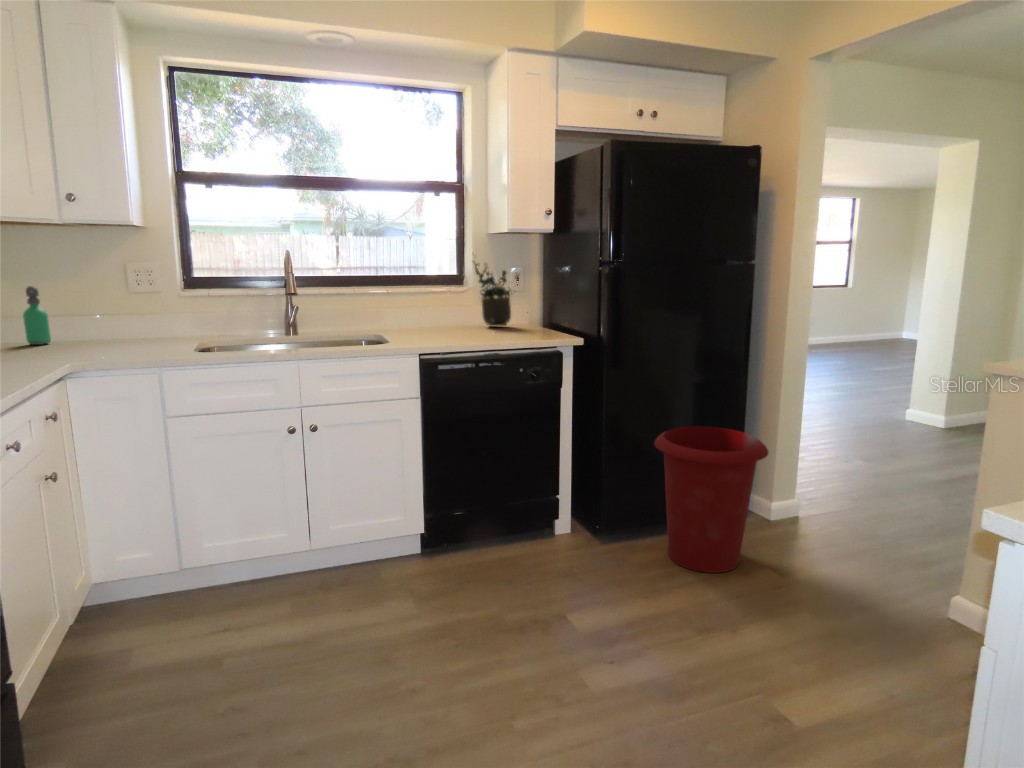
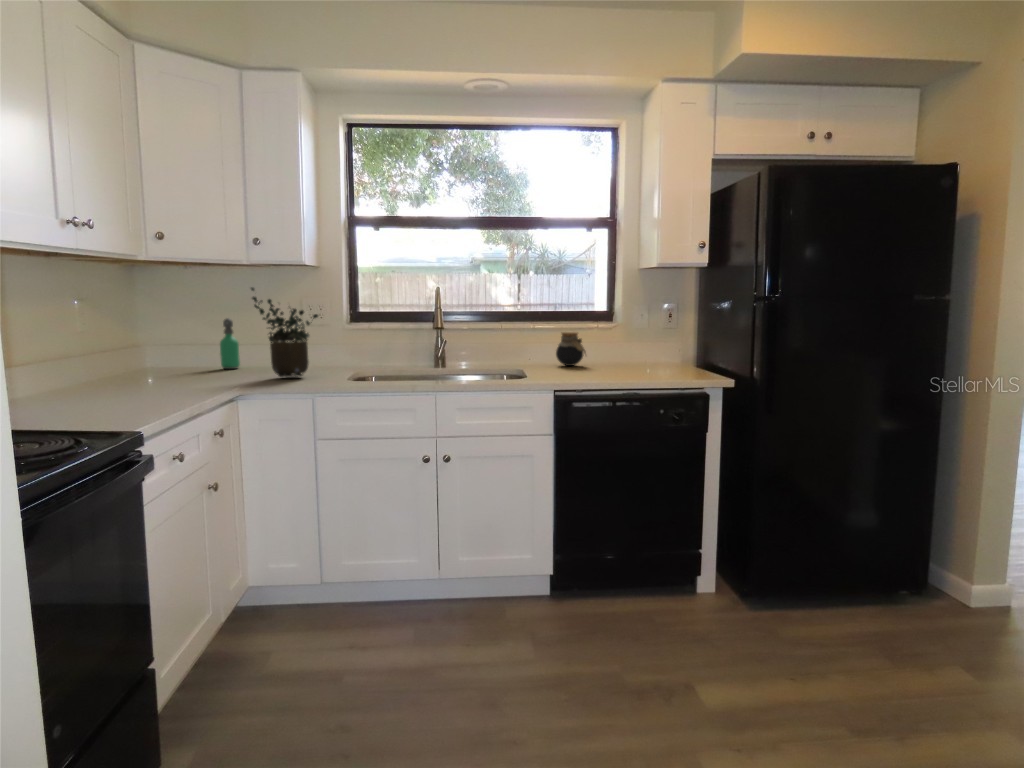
potted plant: present [475,264,518,327] -> present [251,287,318,377]
jar: none [412,296,443,330] -> present [556,332,586,366]
waste bin: present [654,426,768,573] -> none [814,486,964,665]

